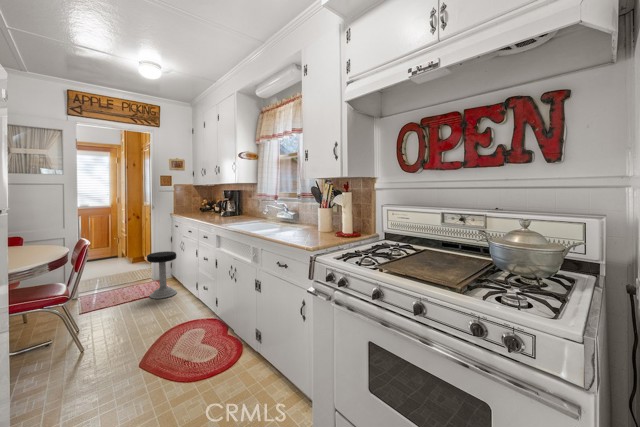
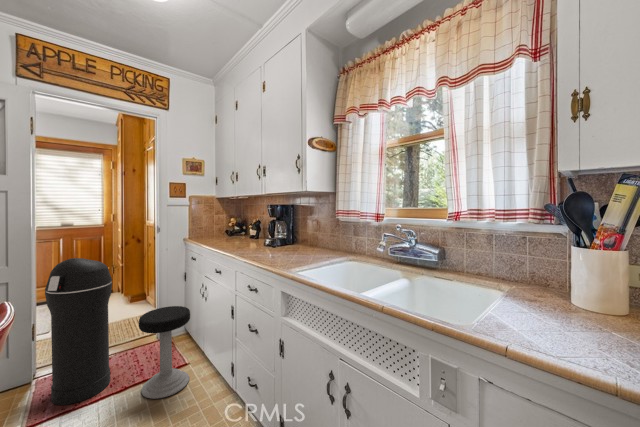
trash can: none [93,222,130,301] -> present [45,258,112,405]

